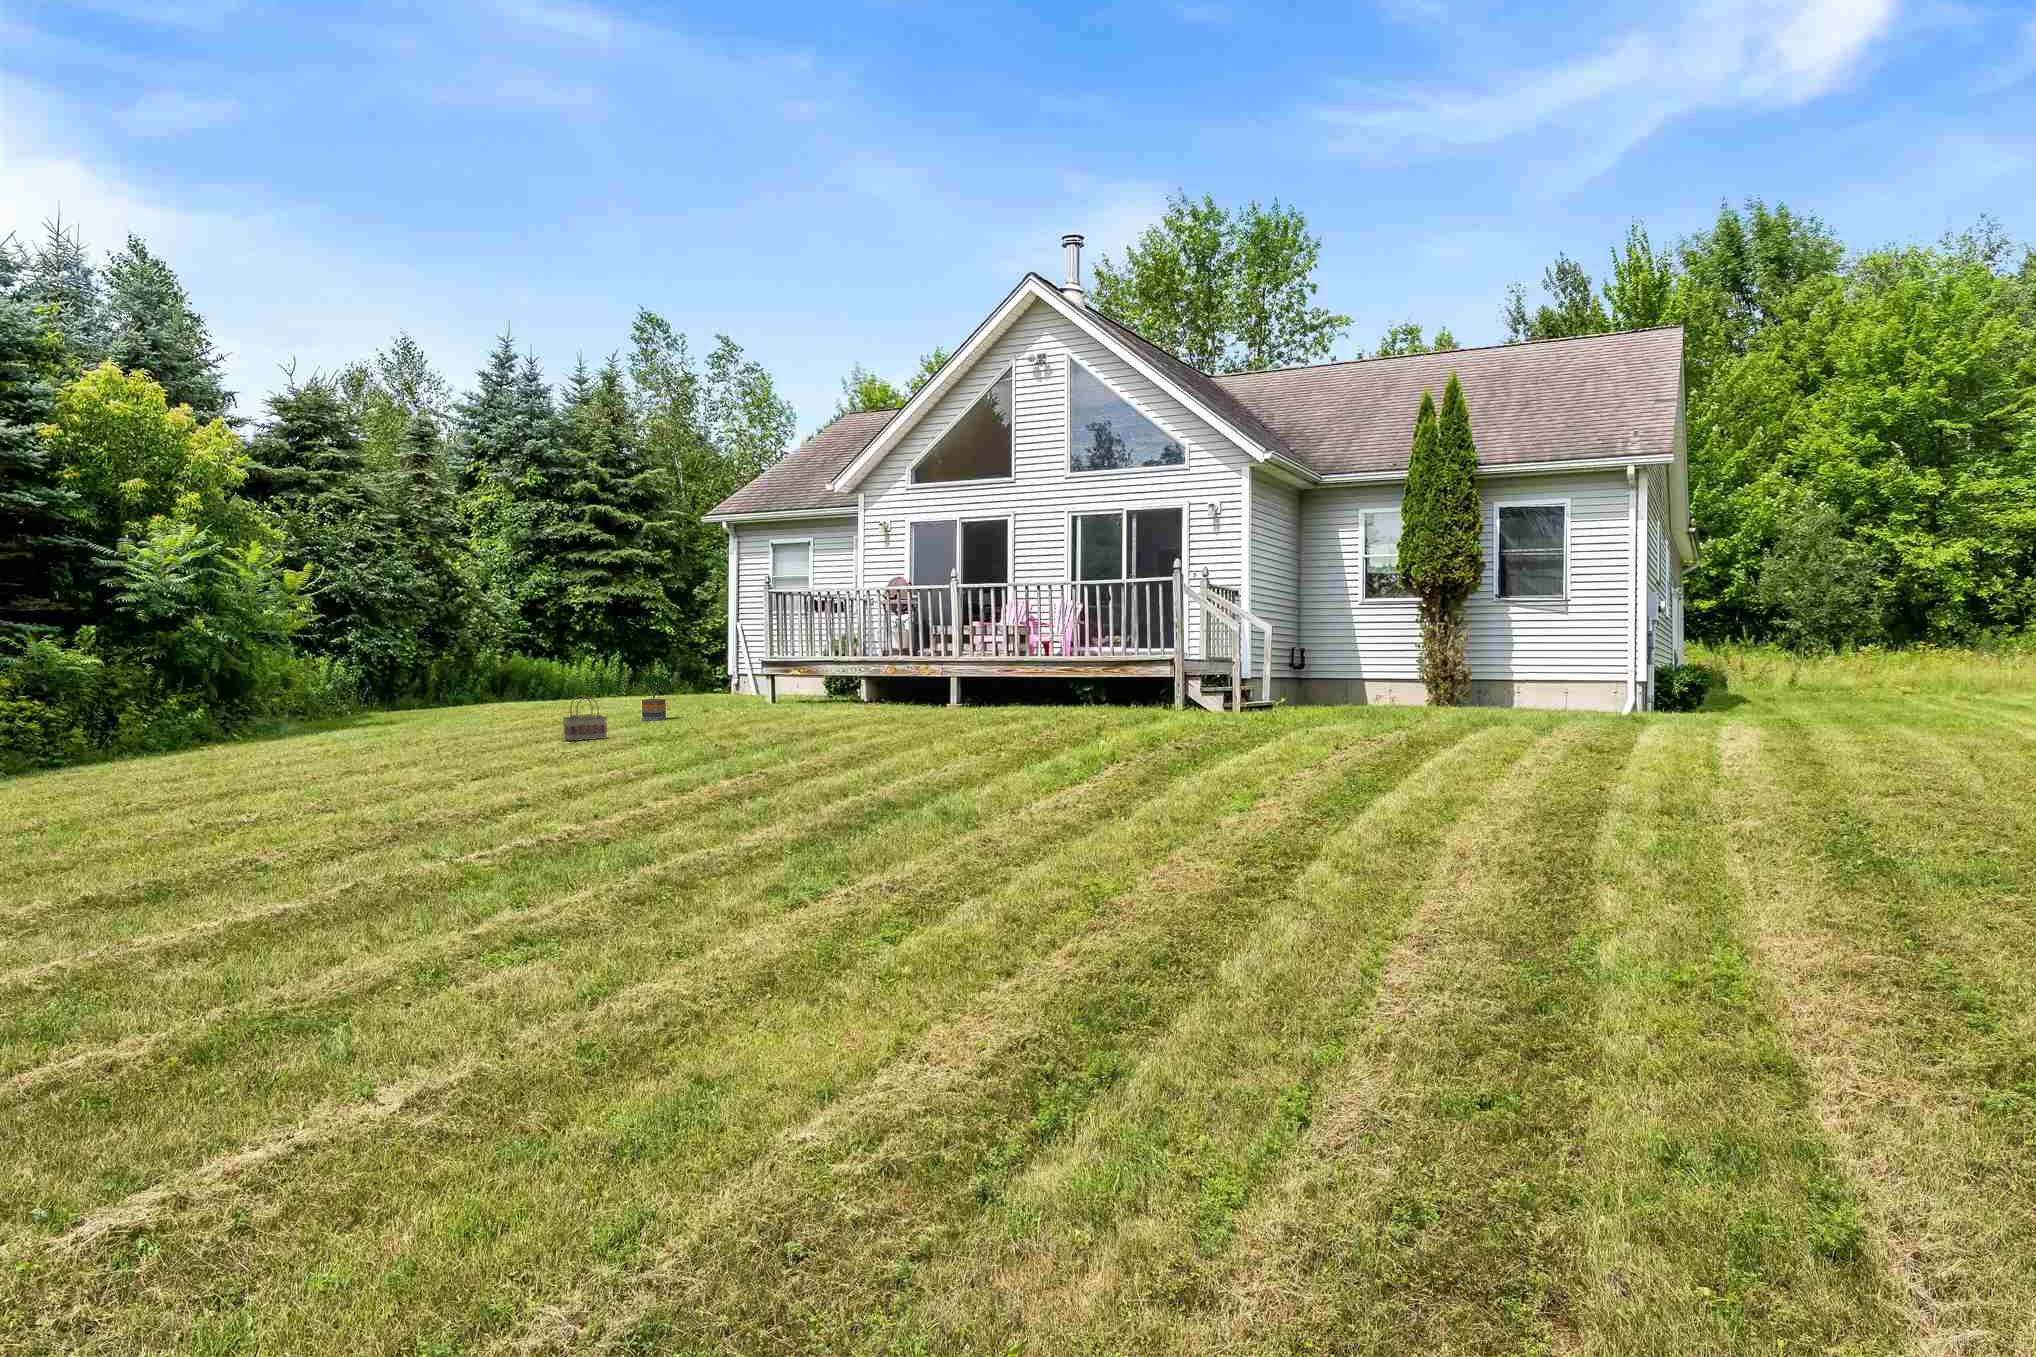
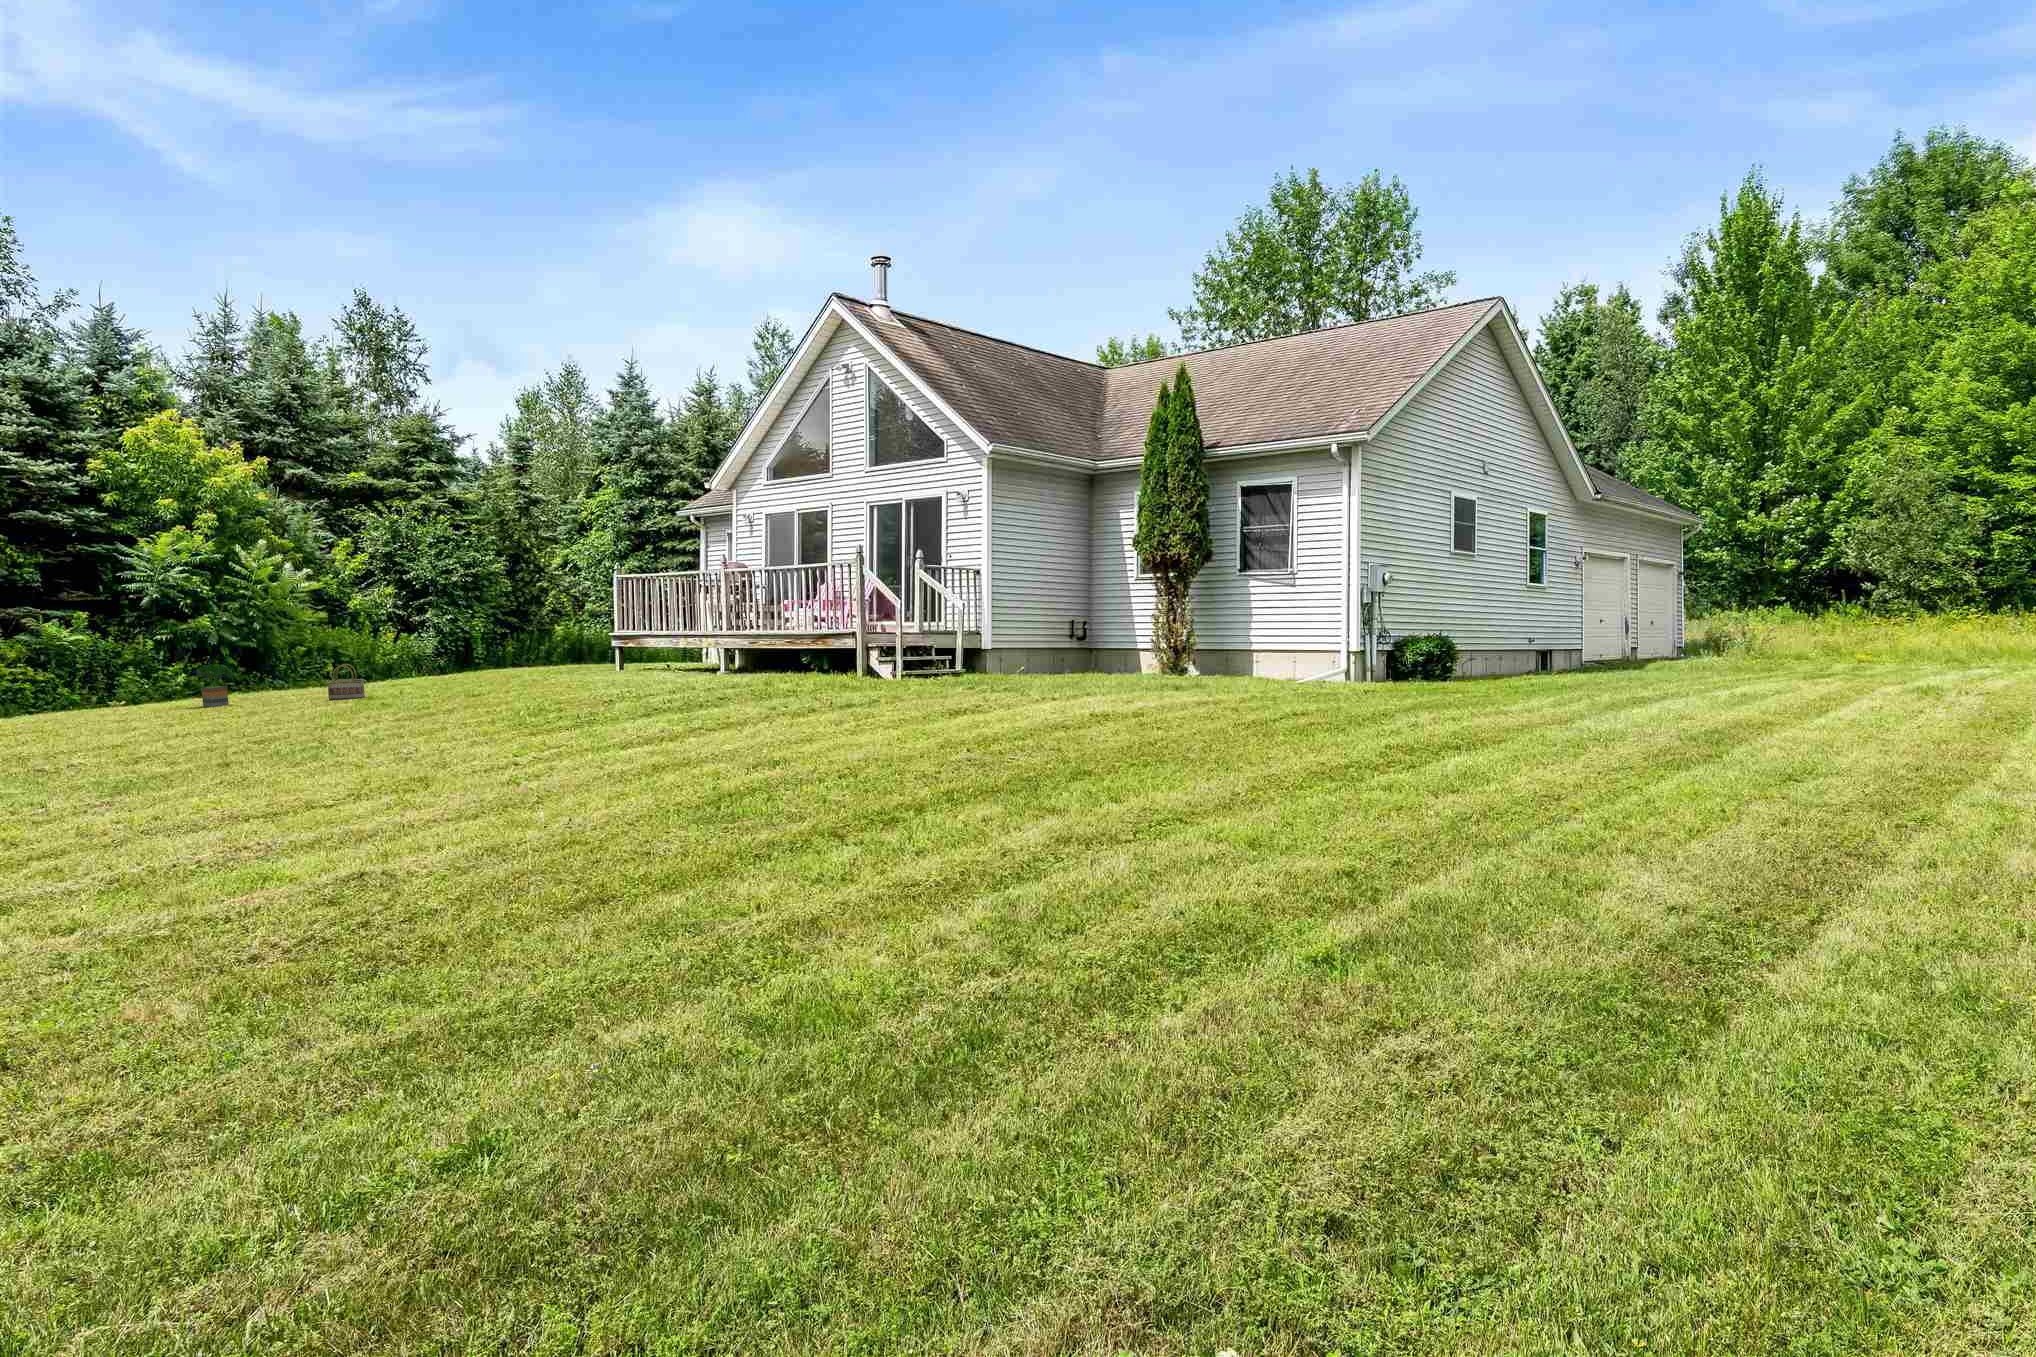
potted tree: present [638,674,672,721] -> present [197,664,234,707]

